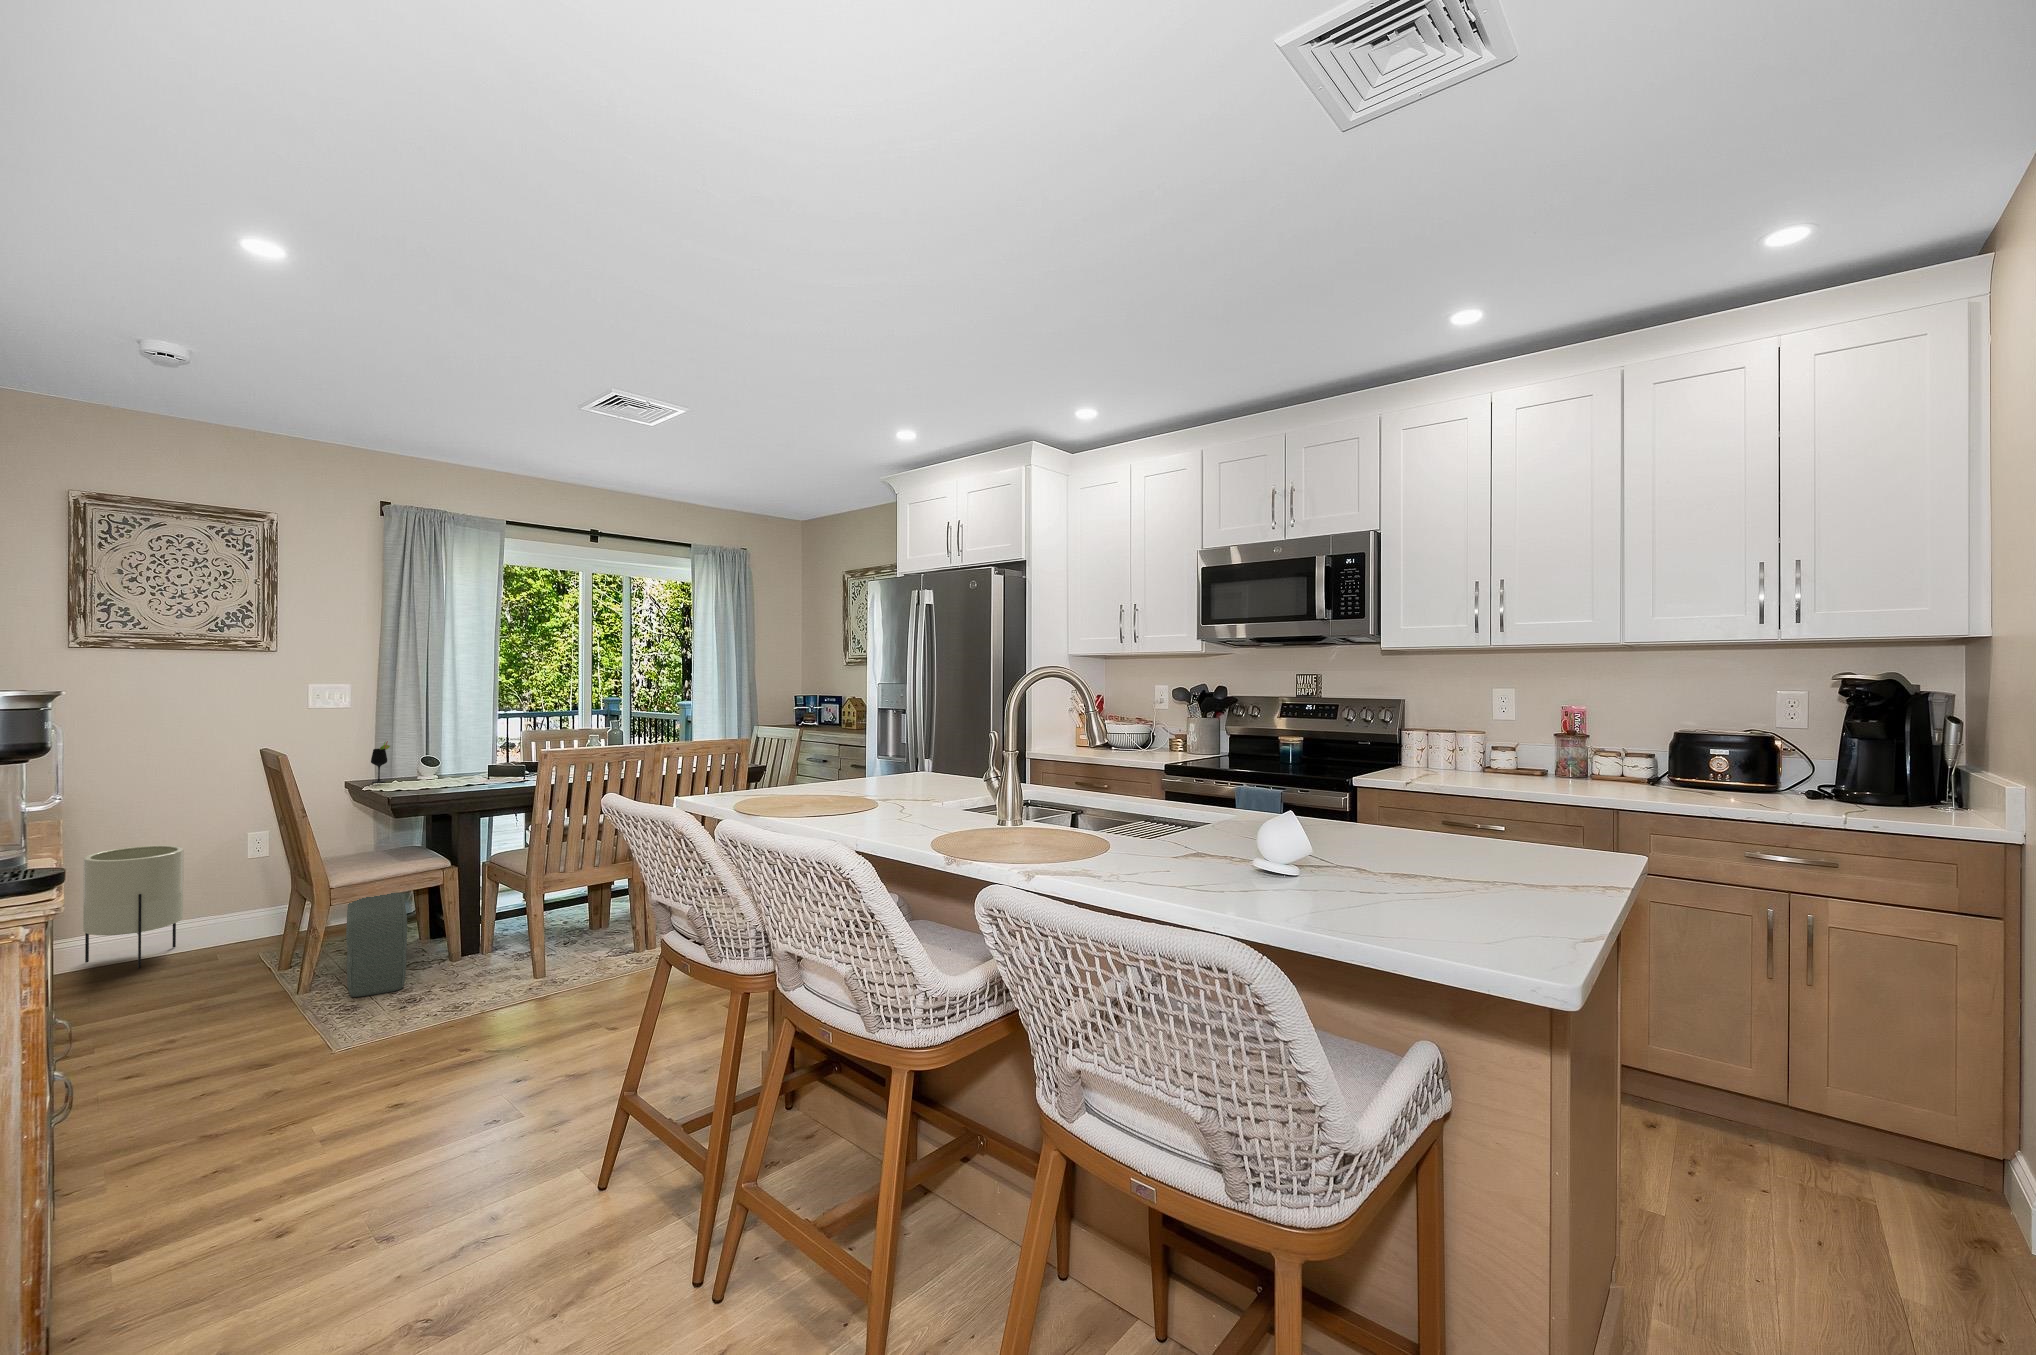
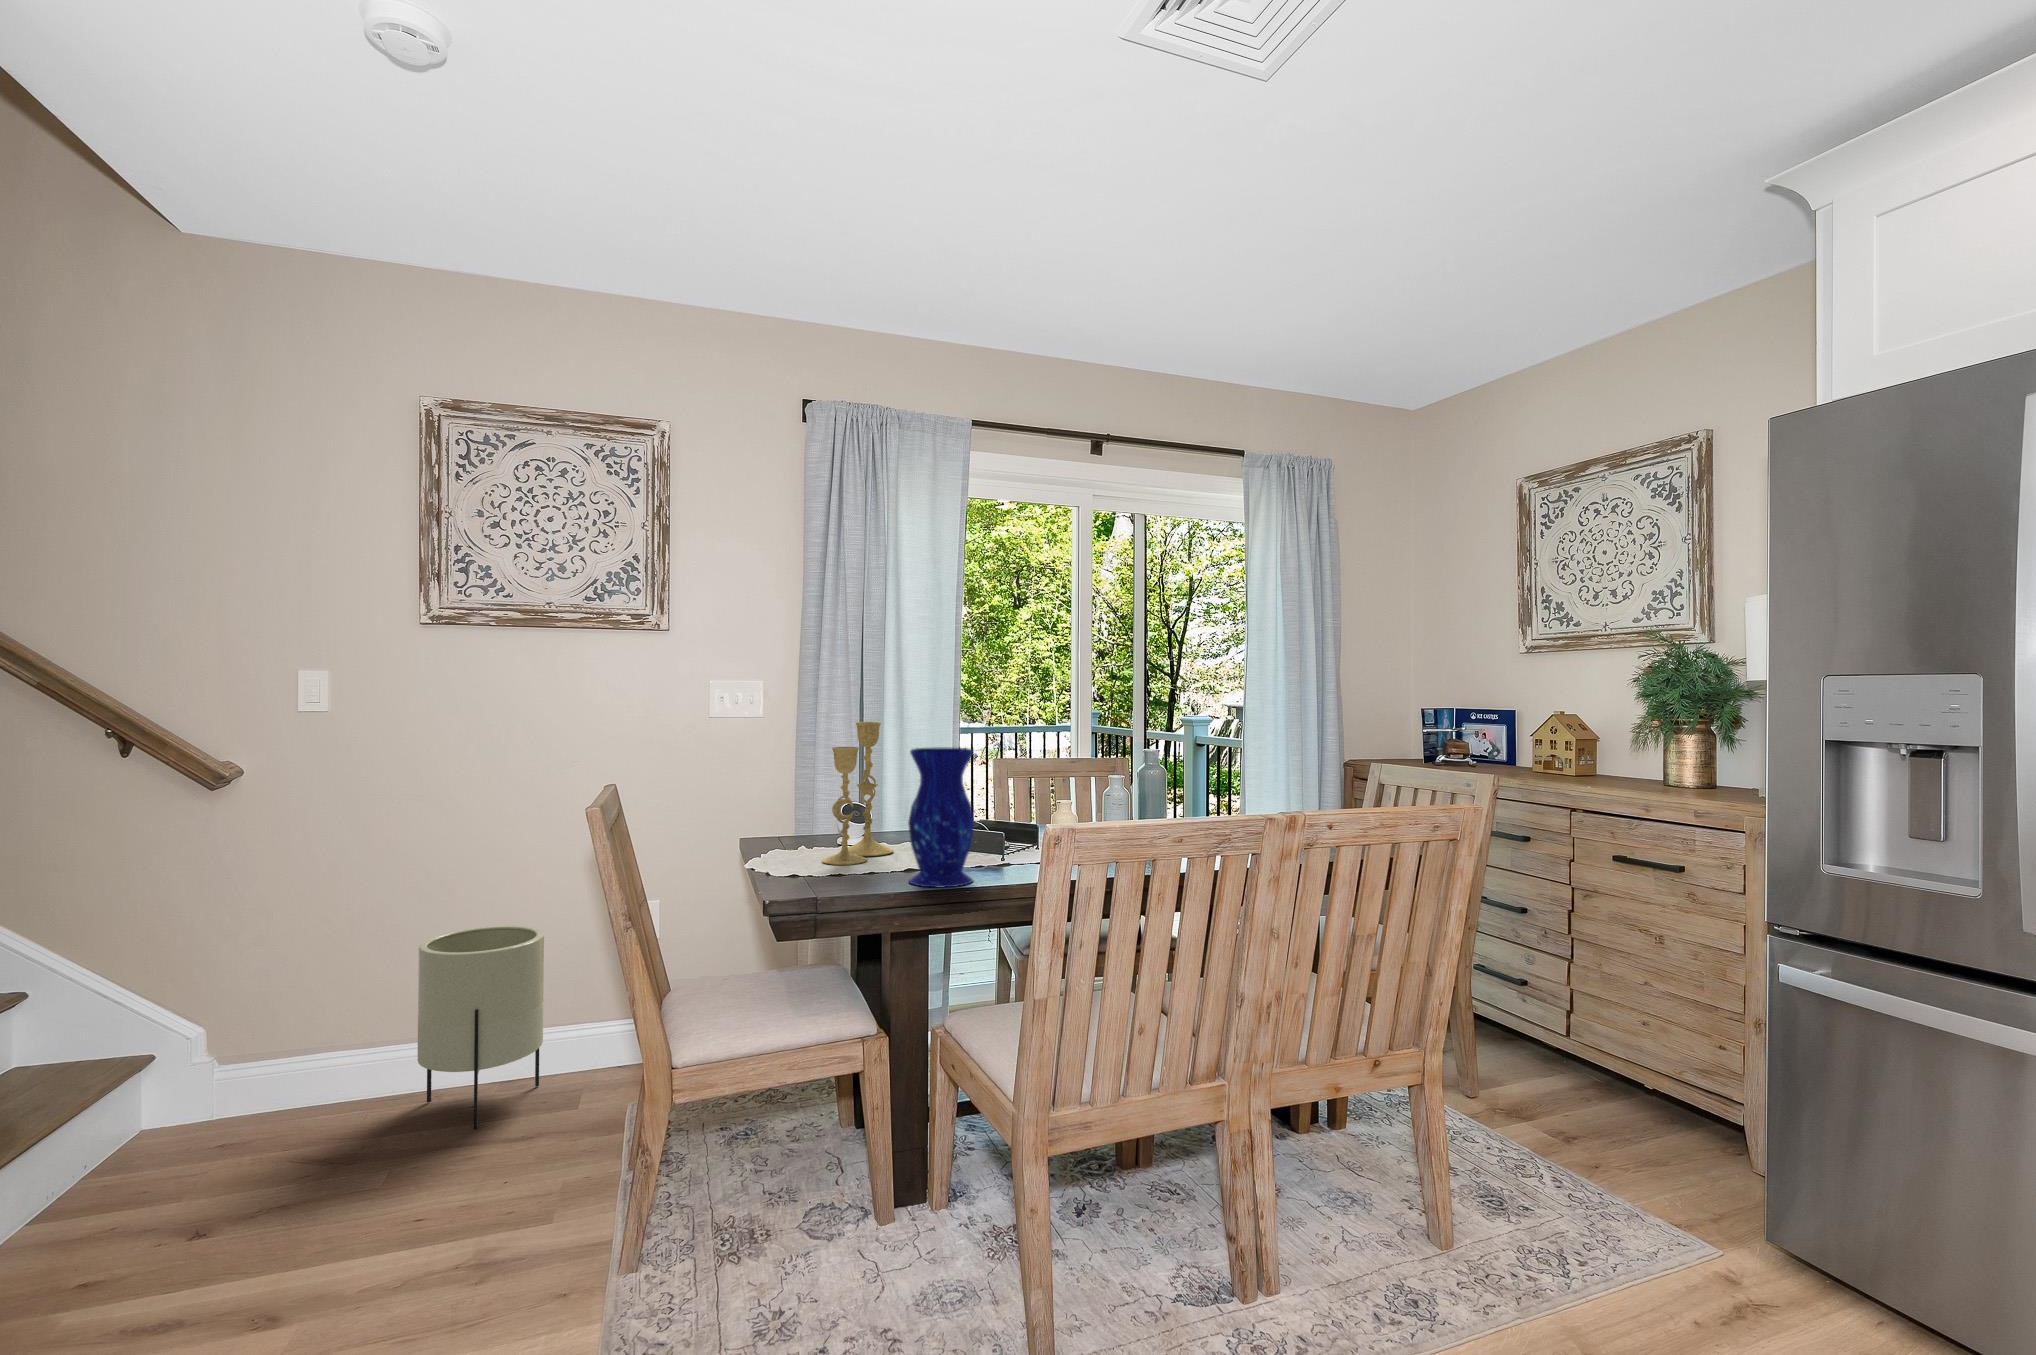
candlestick: none [404,712,450,791] -> present [822,722,894,865]
vase: none [461,727,500,797] -> present [908,747,974,887]
wine glass: present [371,741,390,783] -> none [782,773,810,843]
pouf: present [346,893,407,997] -> none [710,1028,820,1302]

